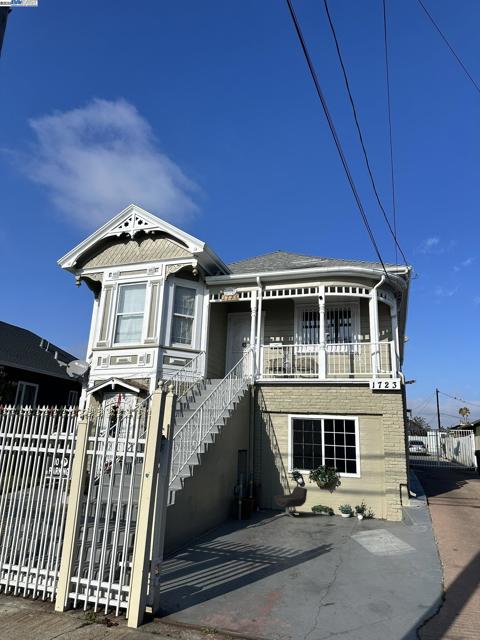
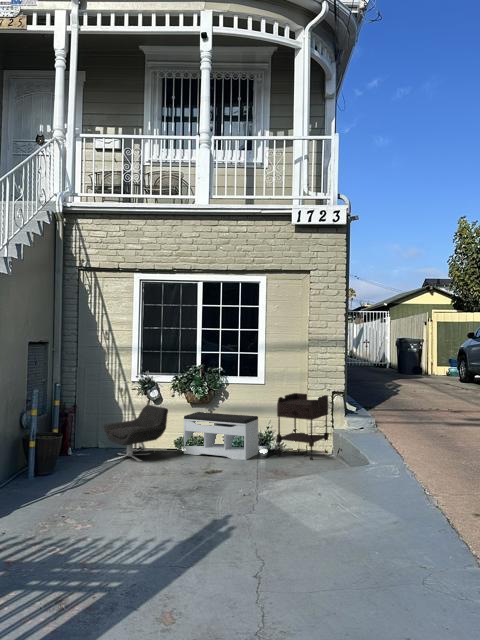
side table: none [366,484,399,524] -> present [277,393,329,460]
bench: none [316,492,358,521] -> present [183,412,258,460]

